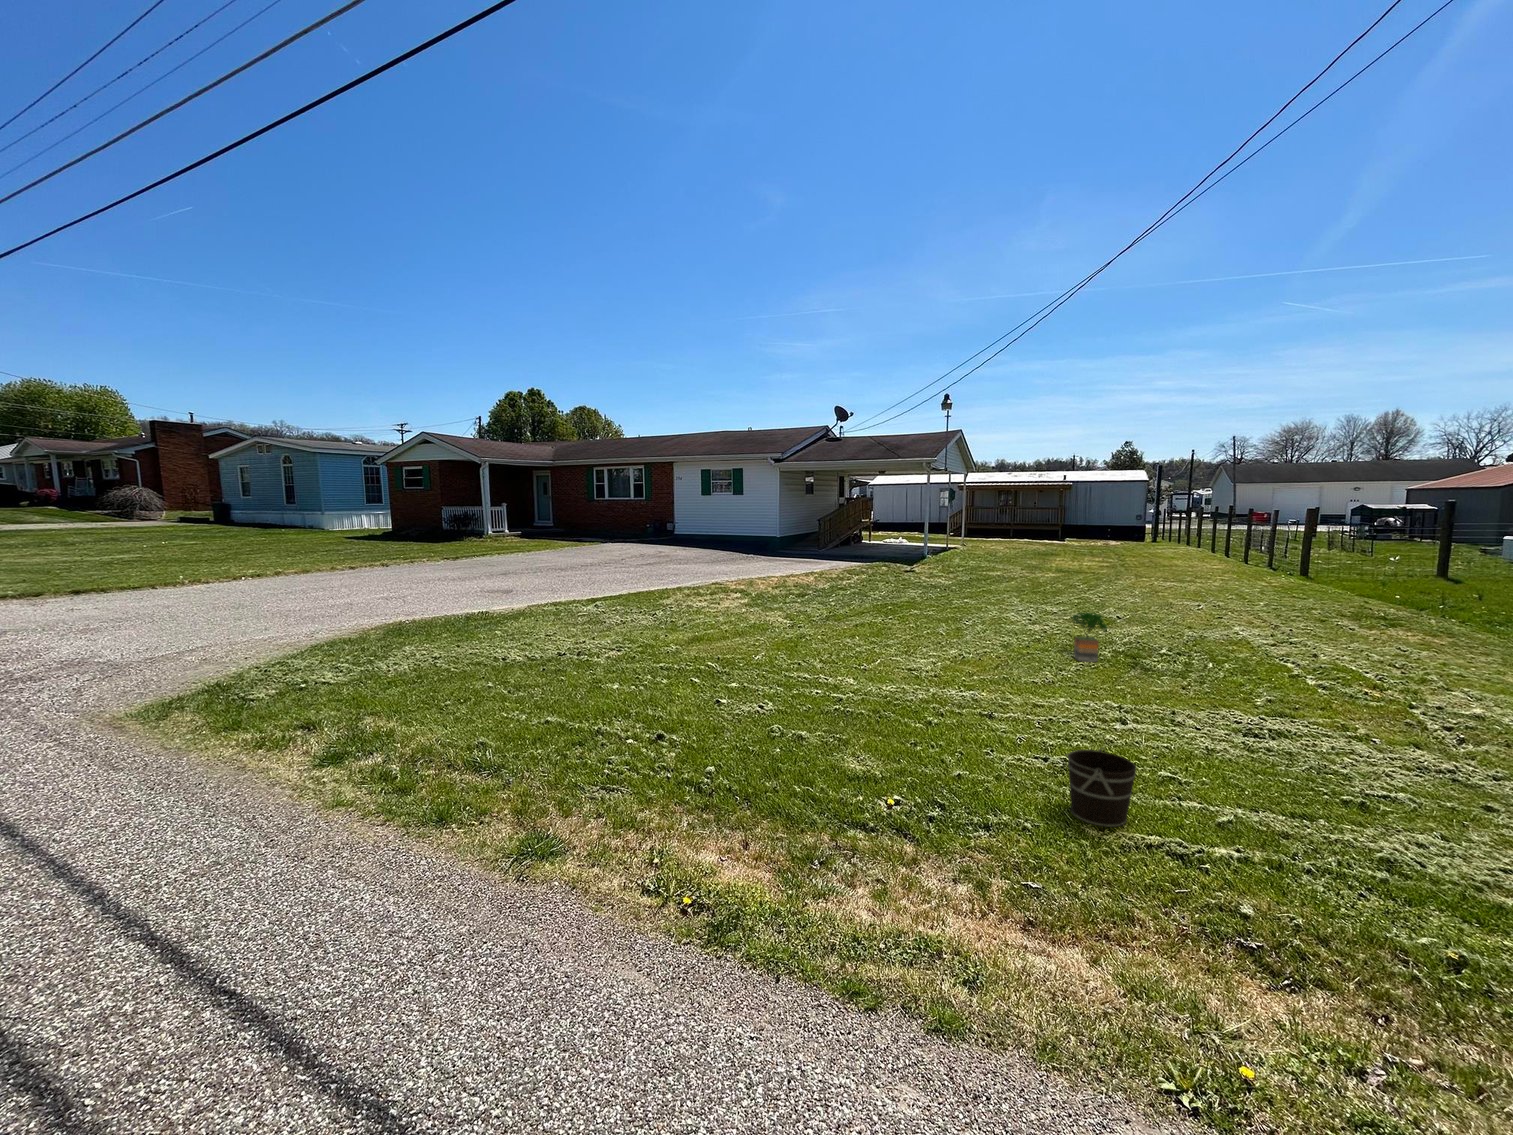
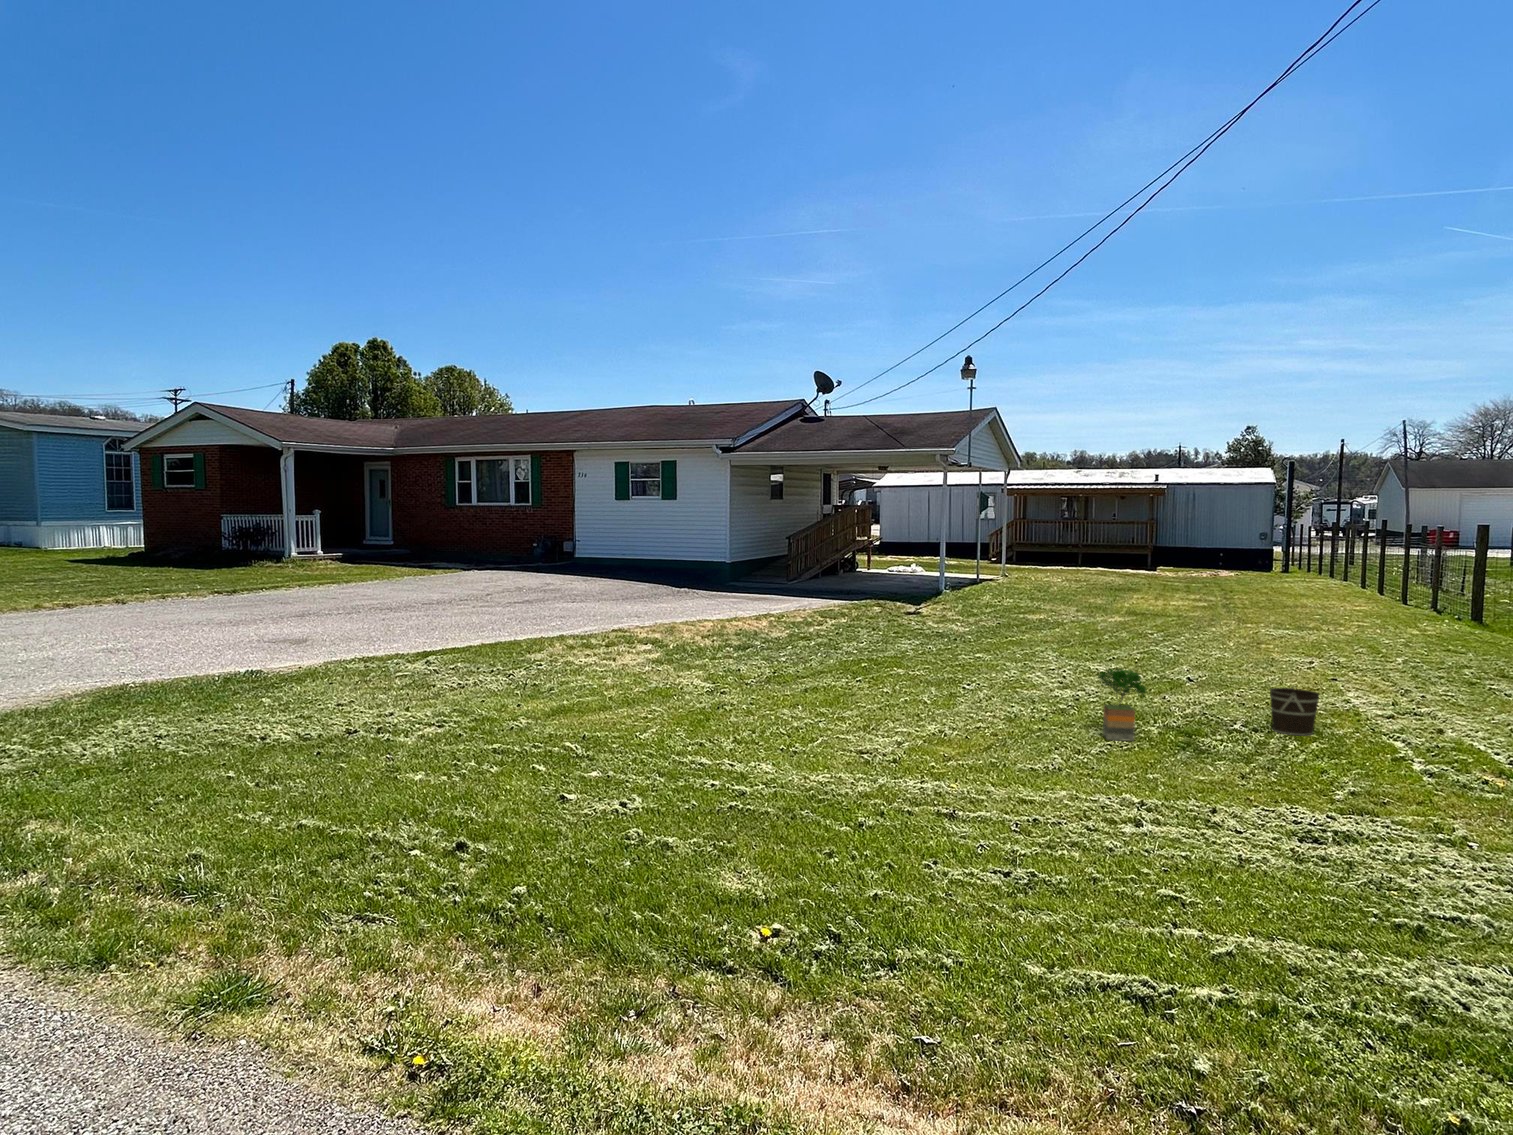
bucket: present [1066,749,1136,827] -> present [1270,688,1319,735]

